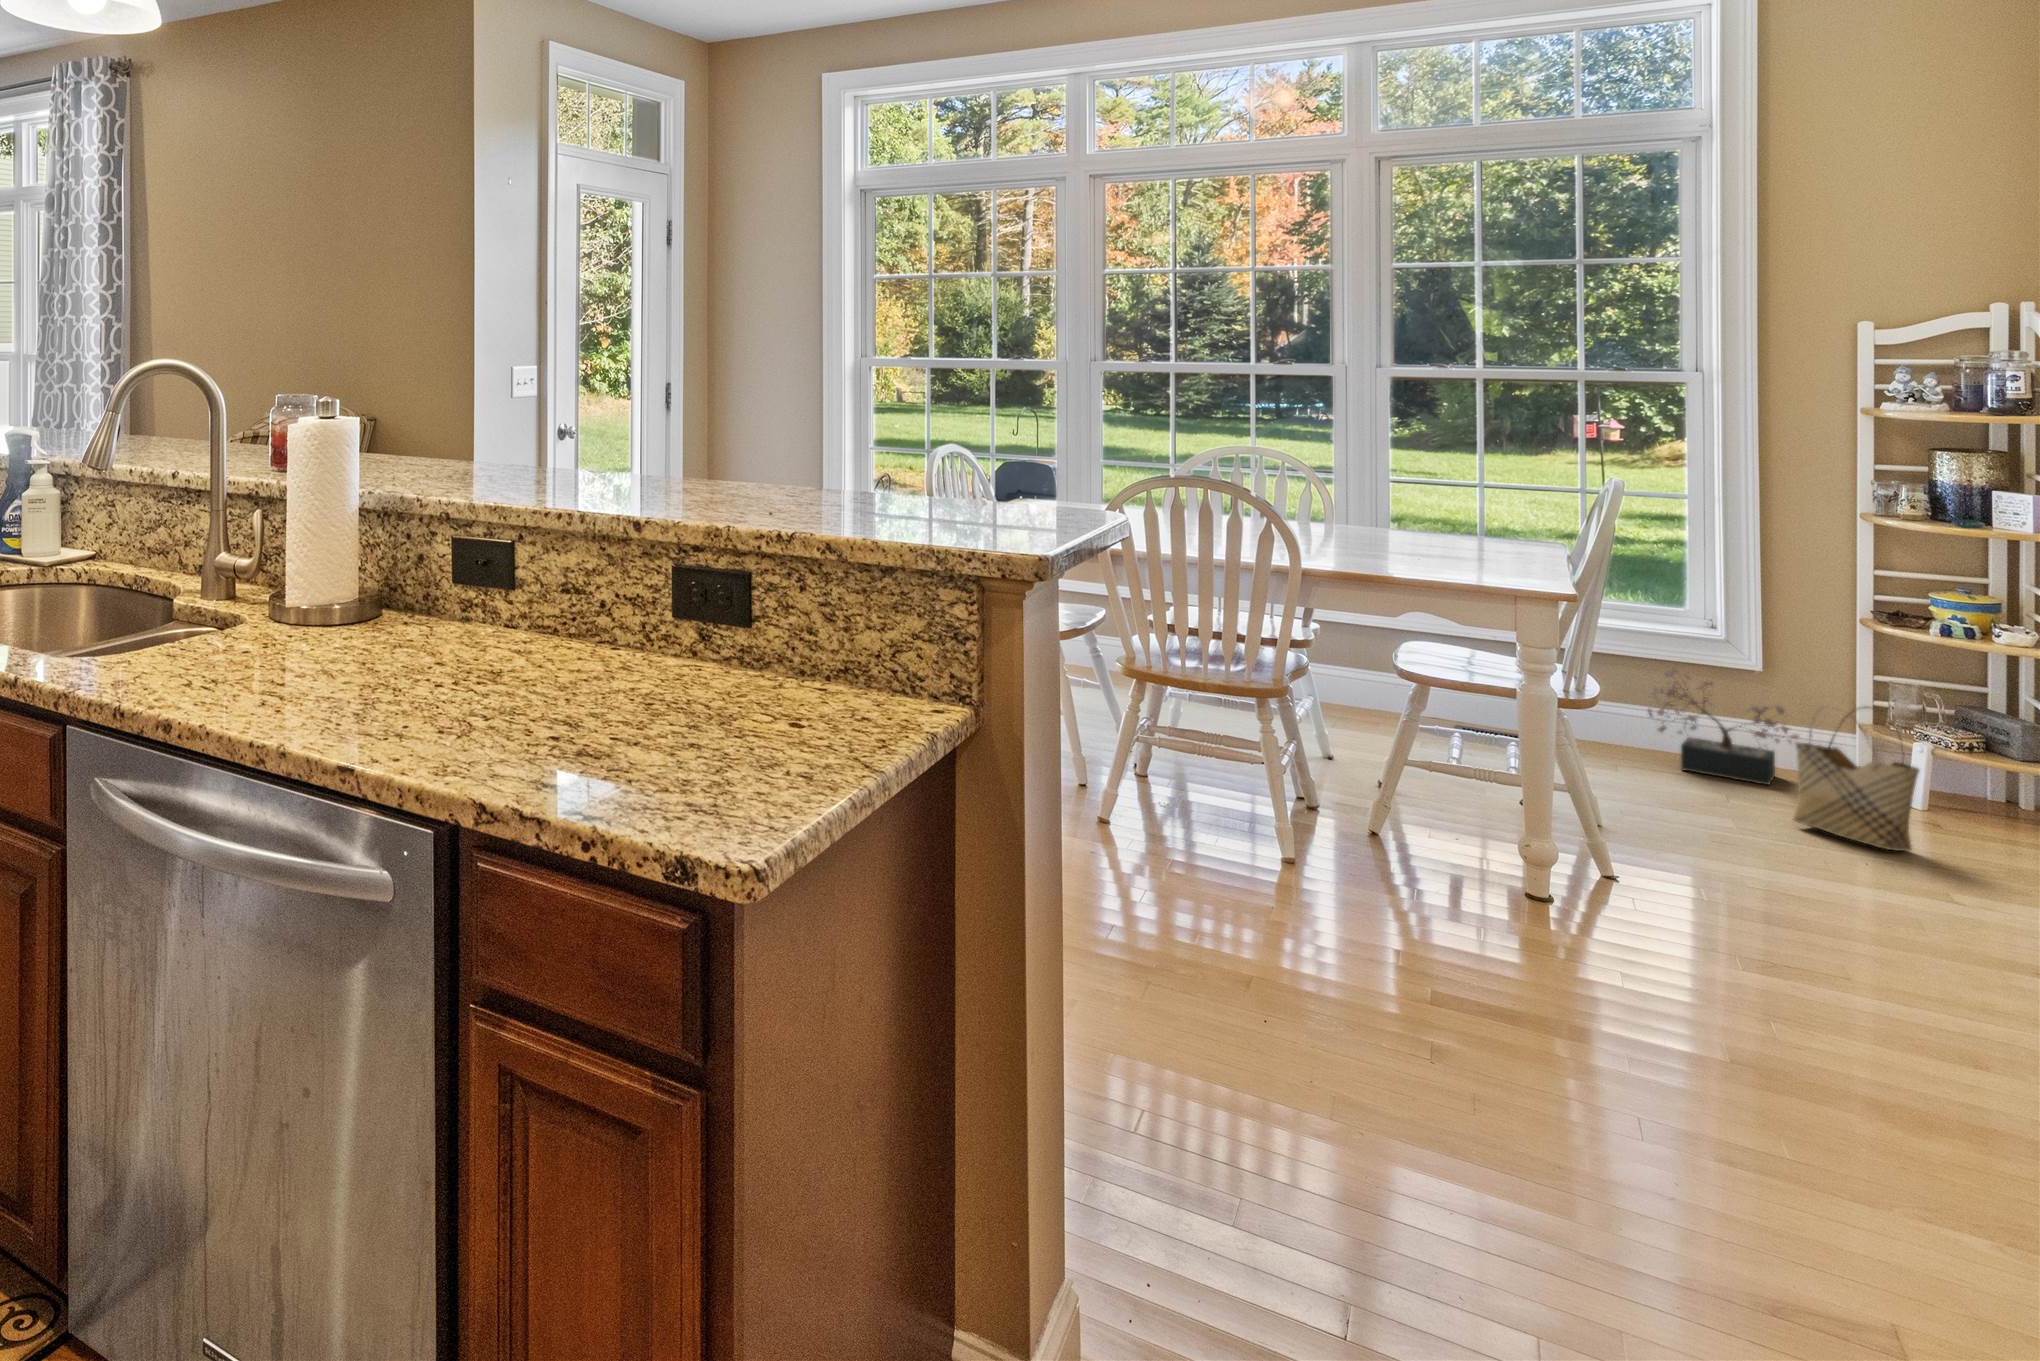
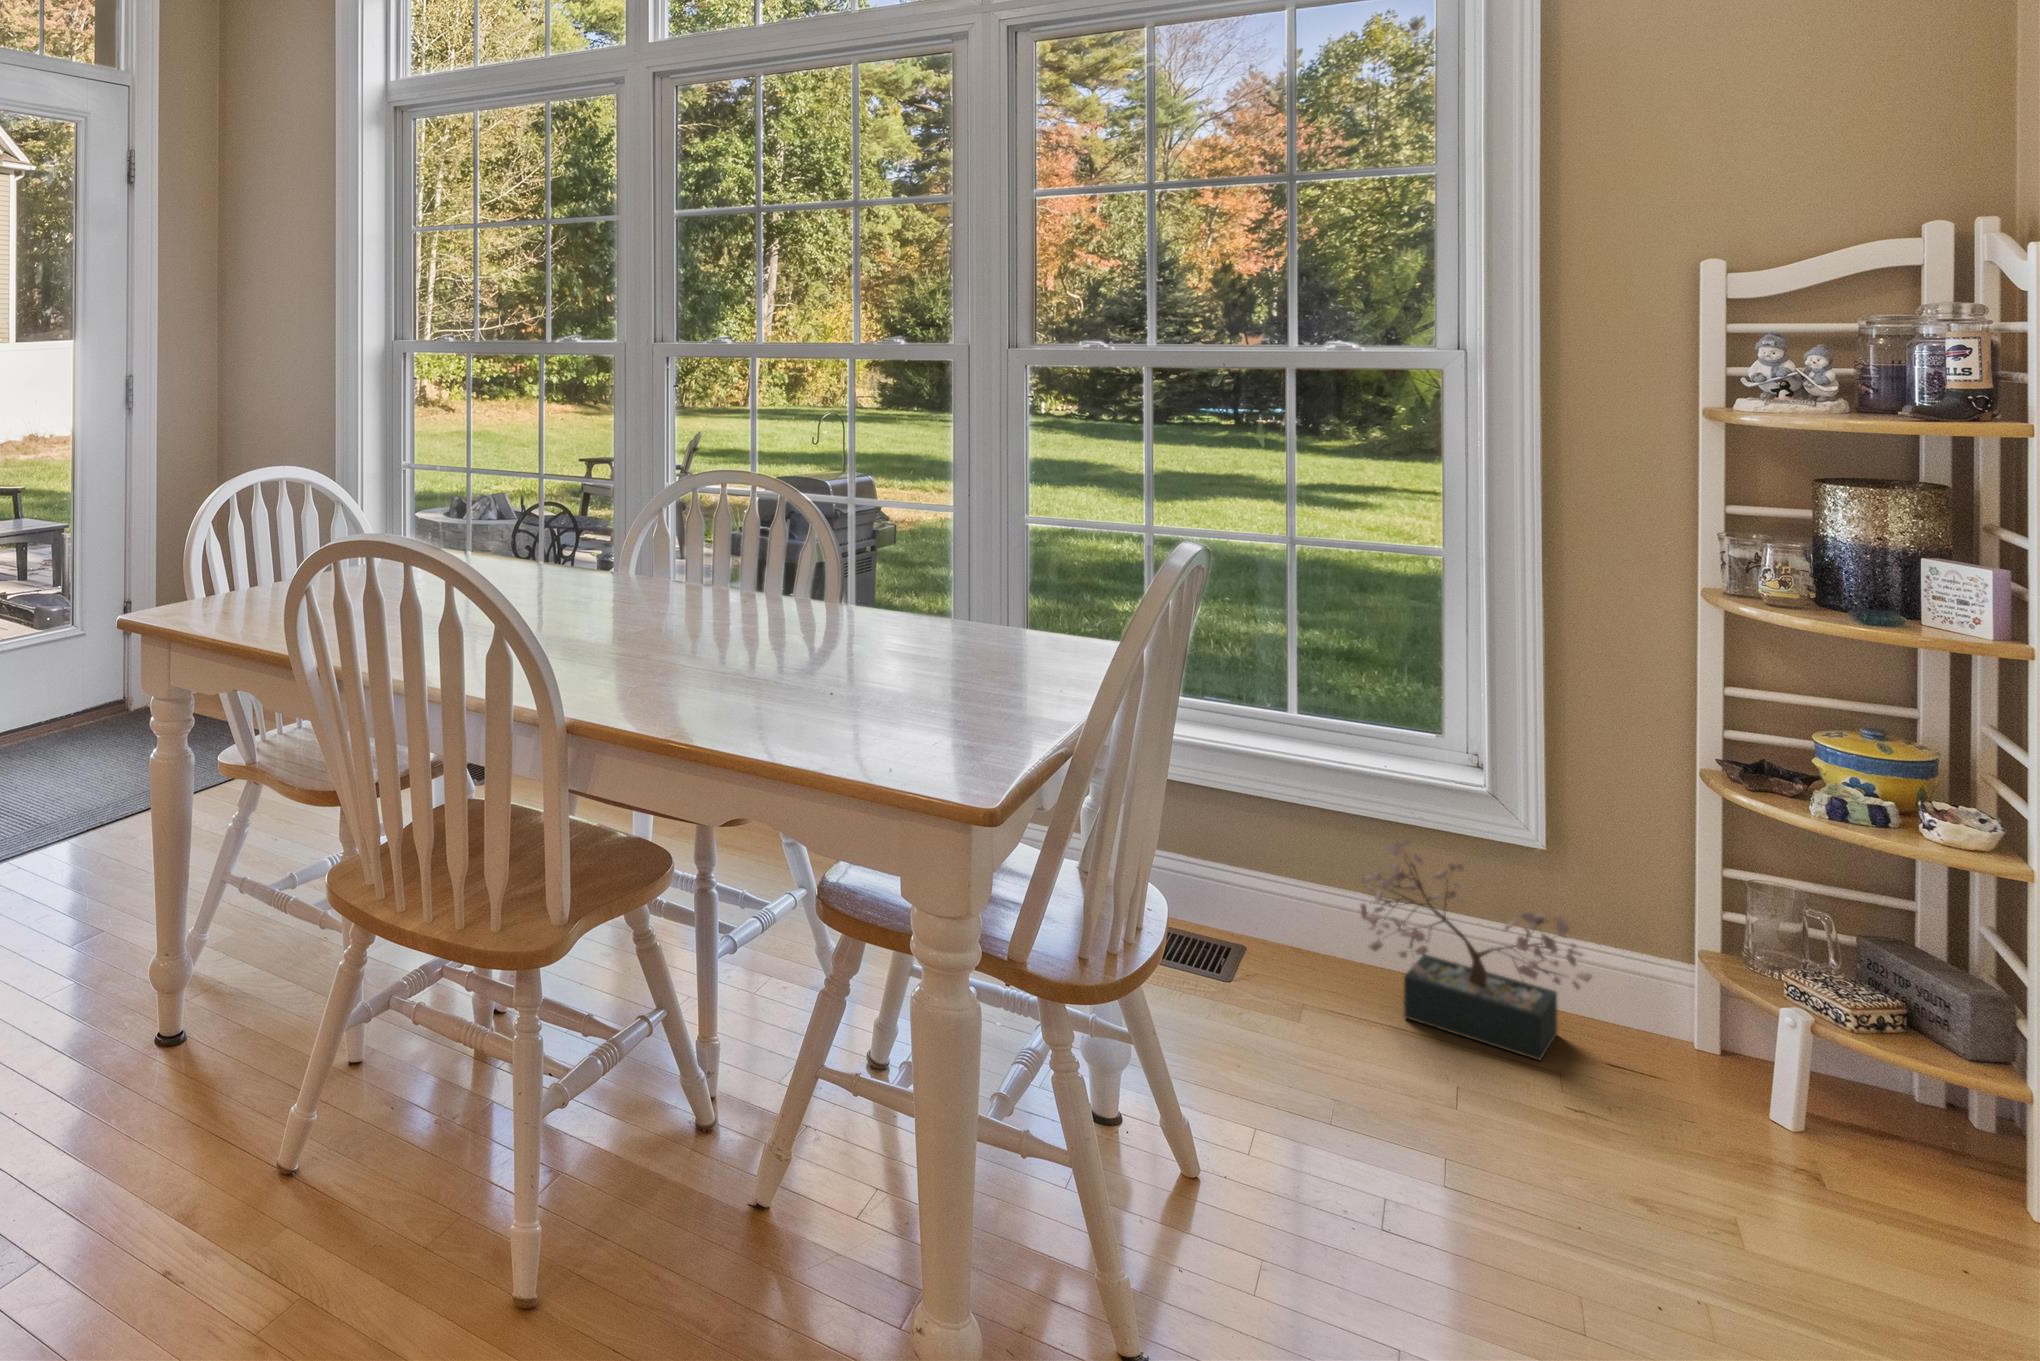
woven basket: present [1793,706,1919,851] -> none [1554,971,1780,1273]

